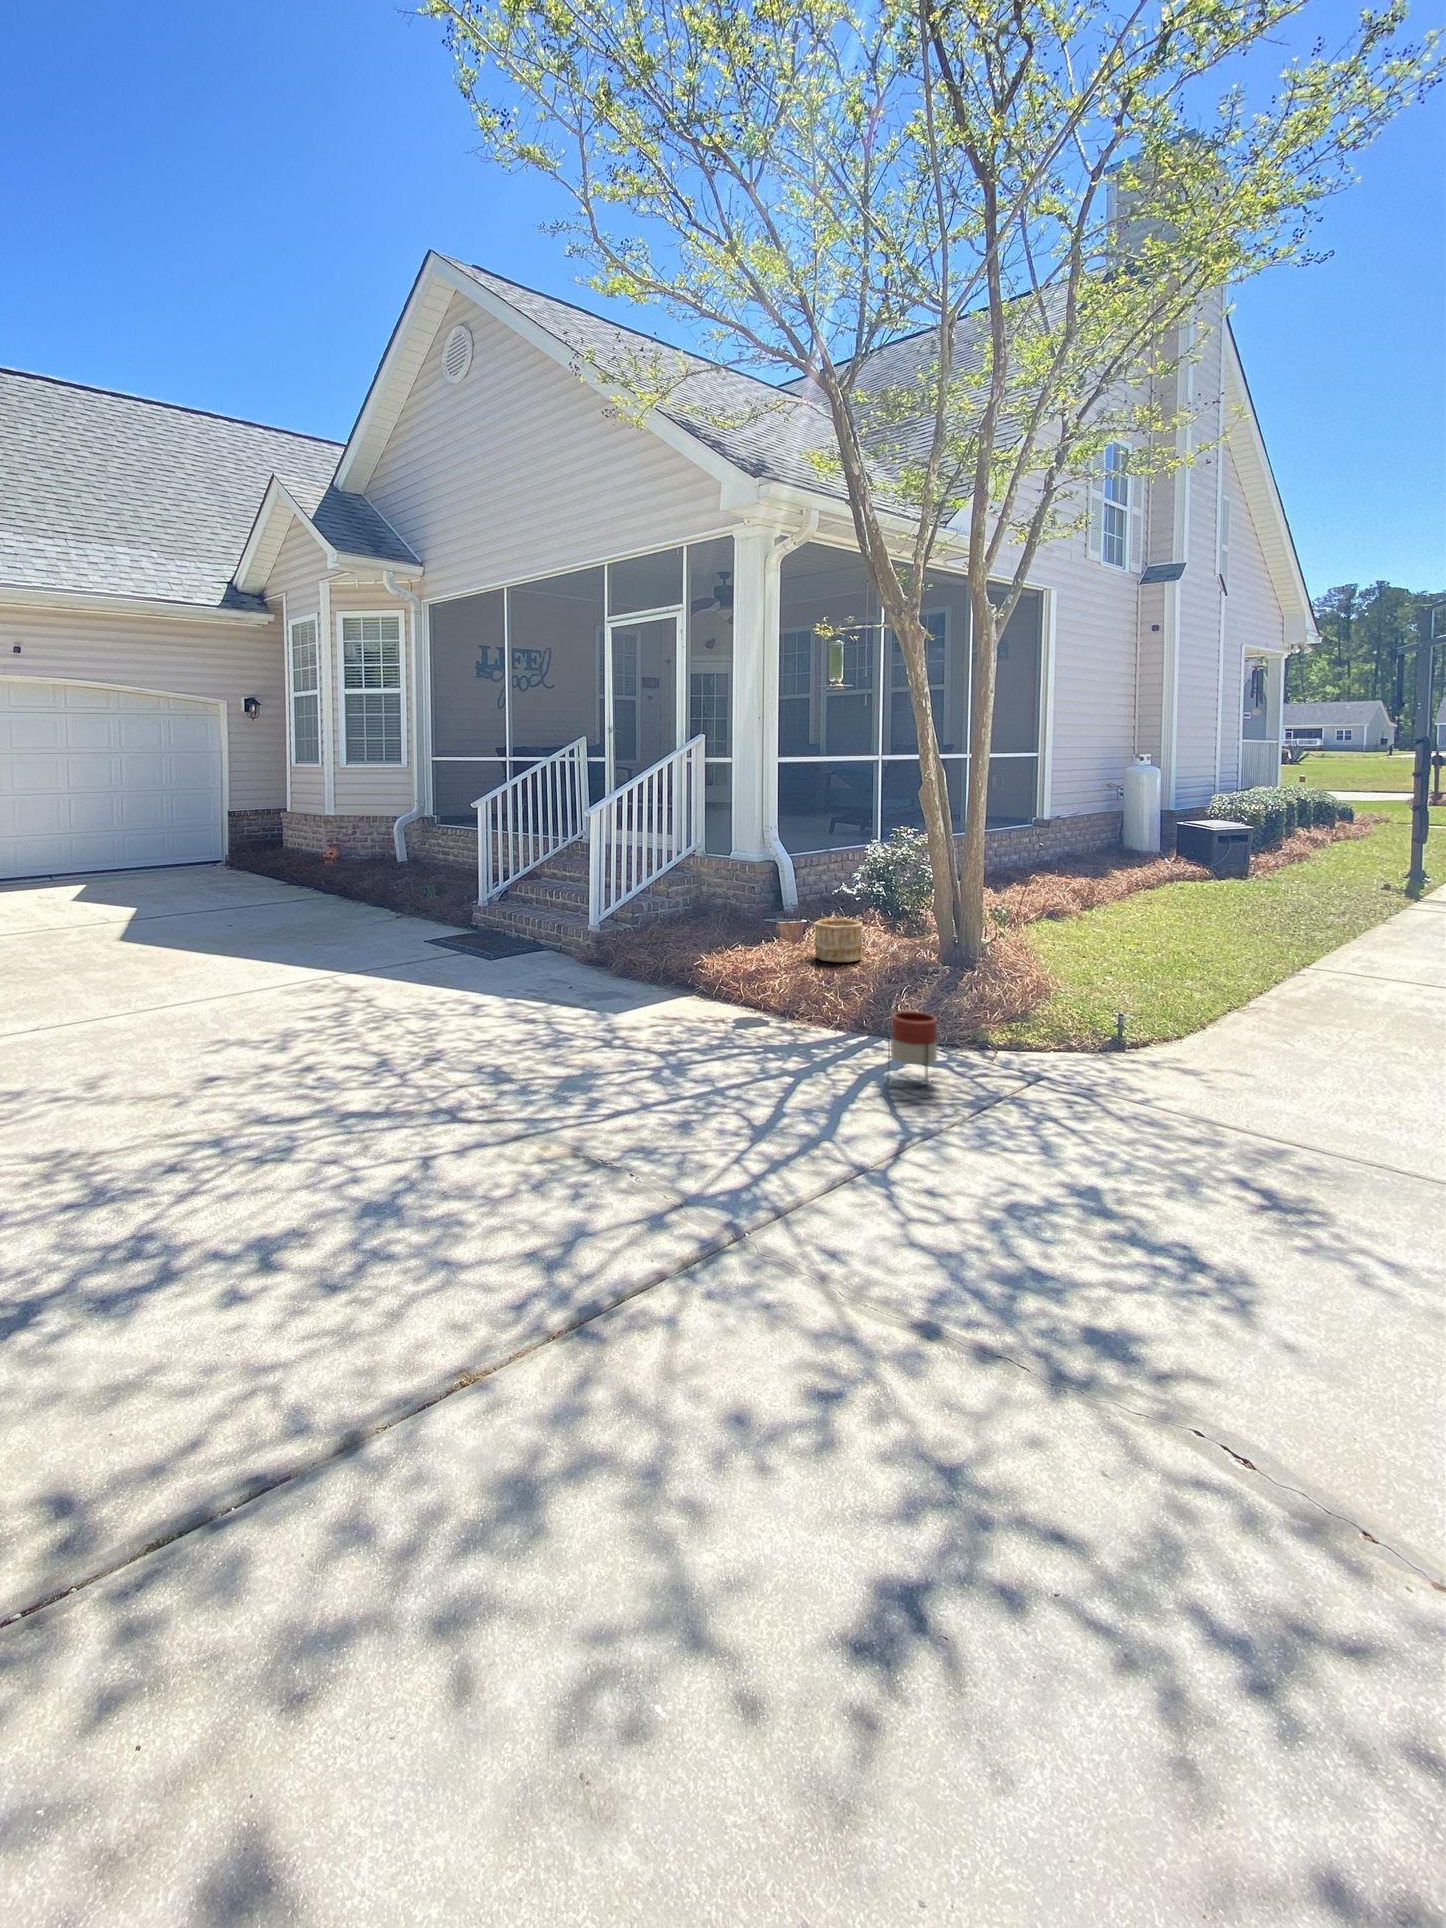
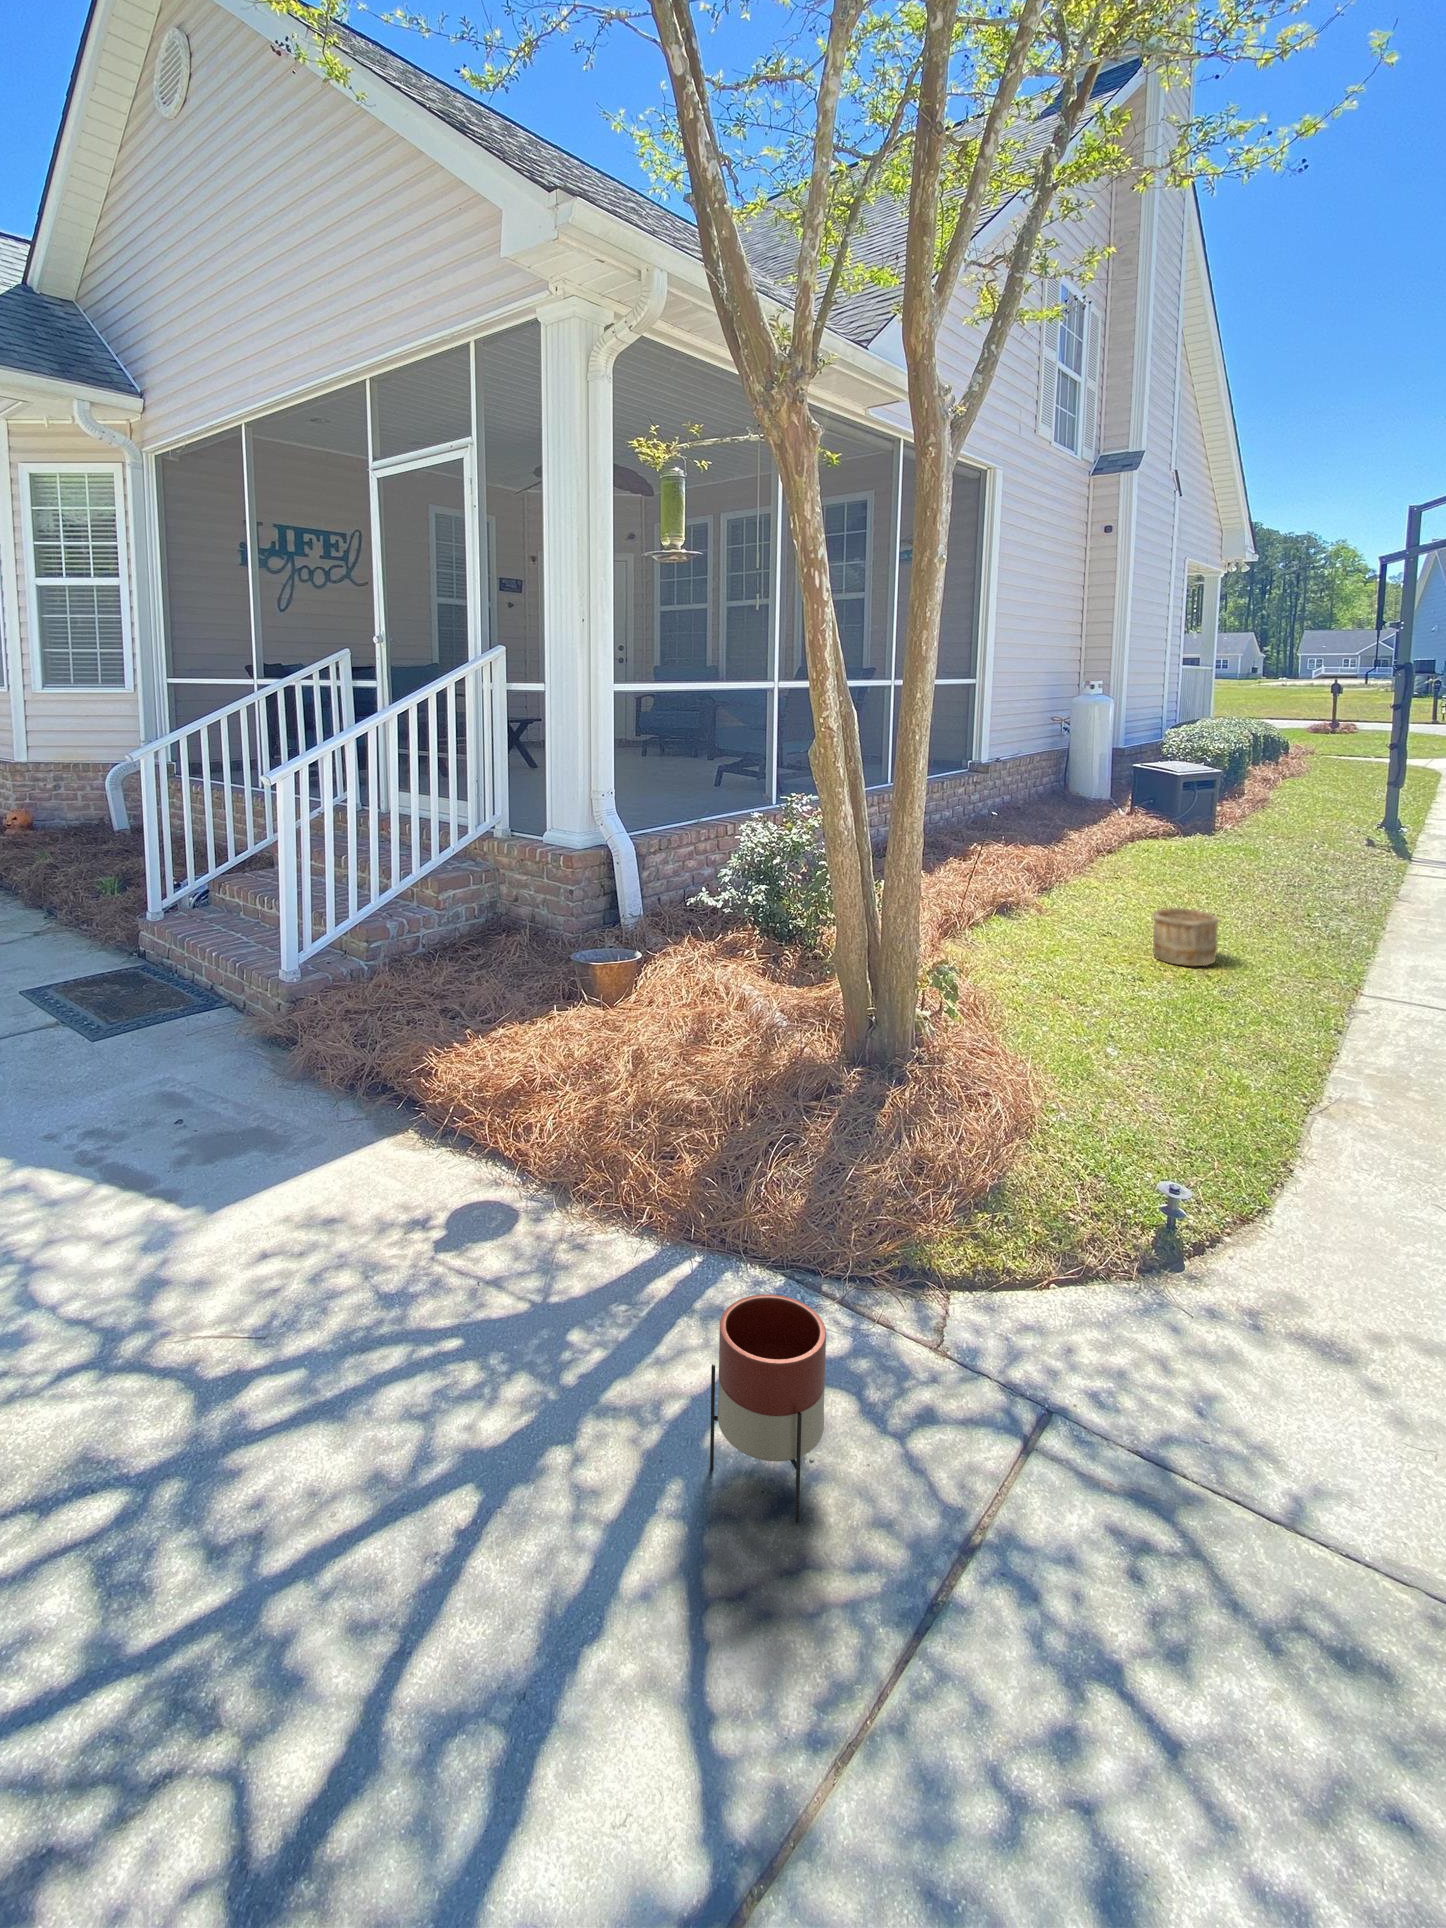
wooden bucket: present [814,918,863,962] -> present [1153,908,1219,966]

